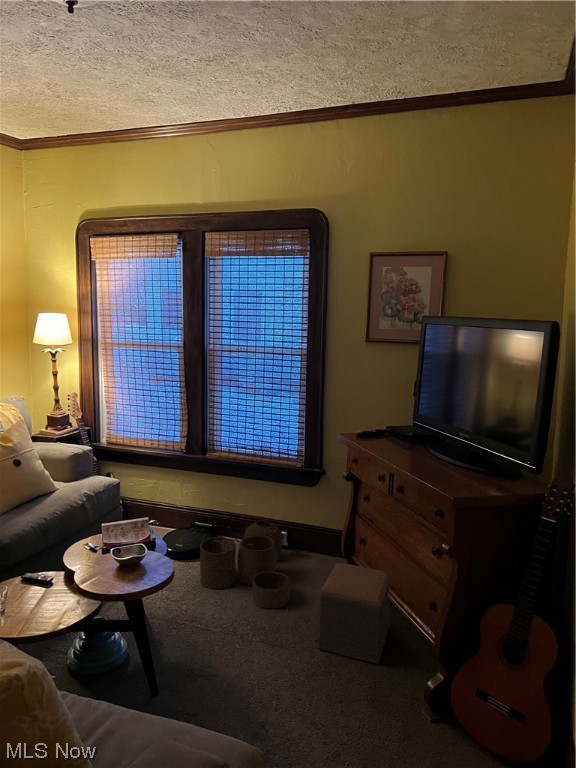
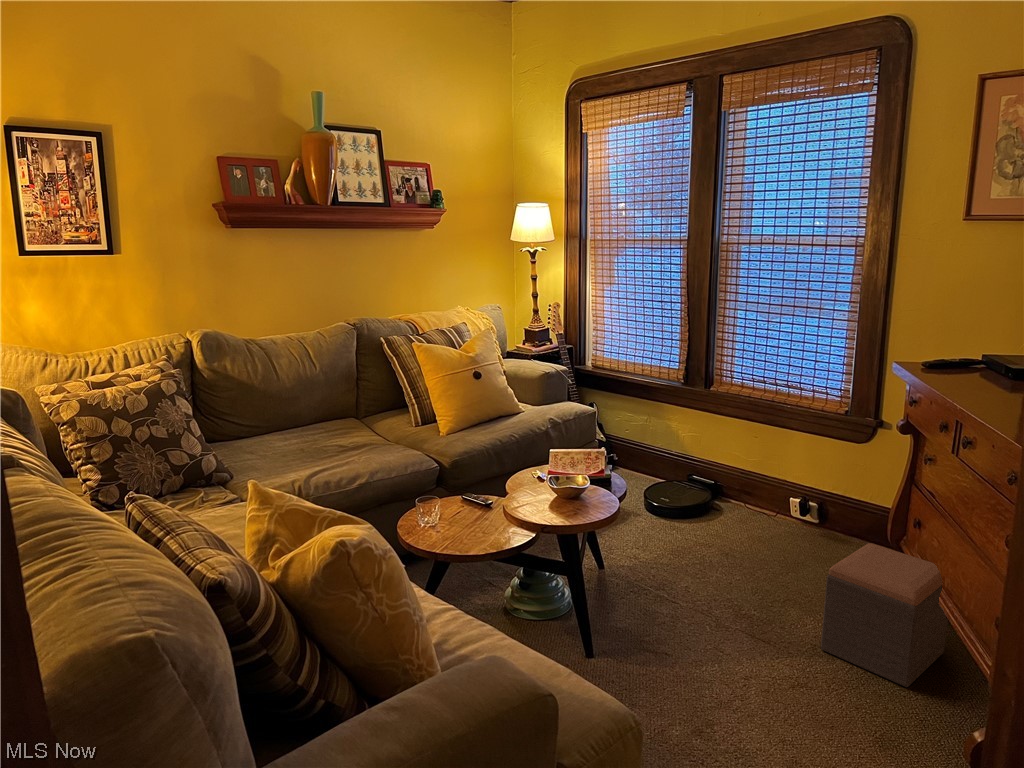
woven basket: present [200,517,290,608] -> none [683,477,808,593]

